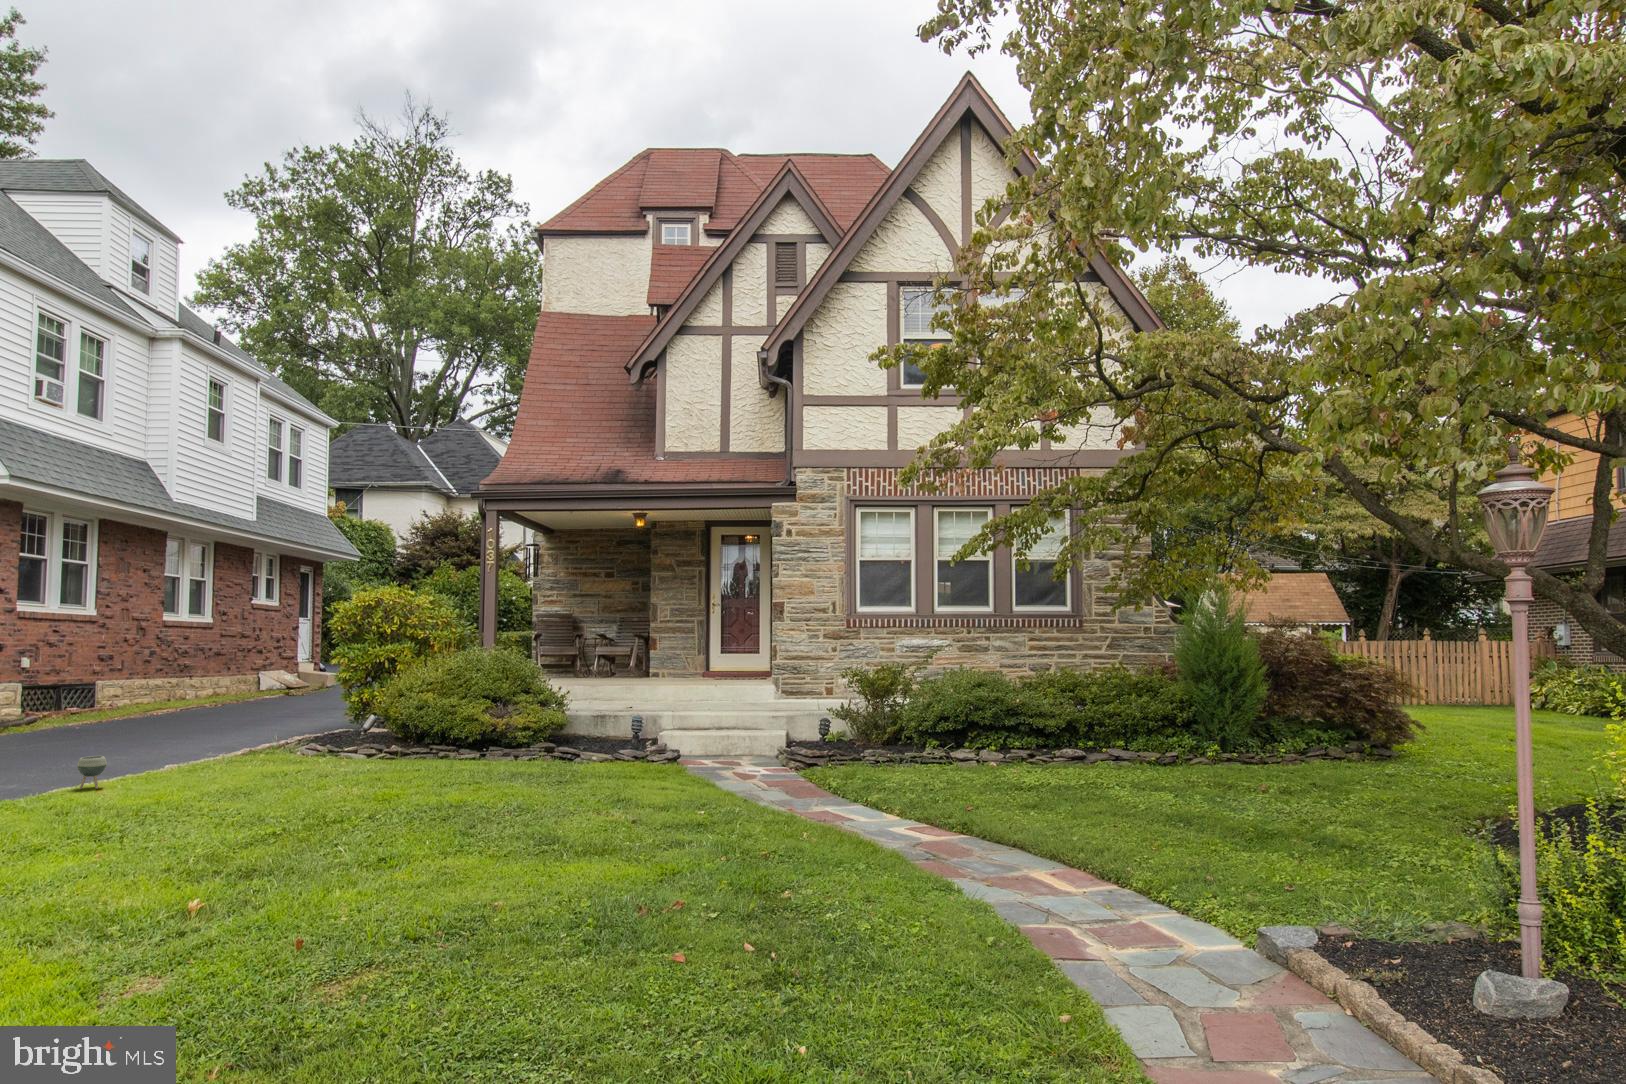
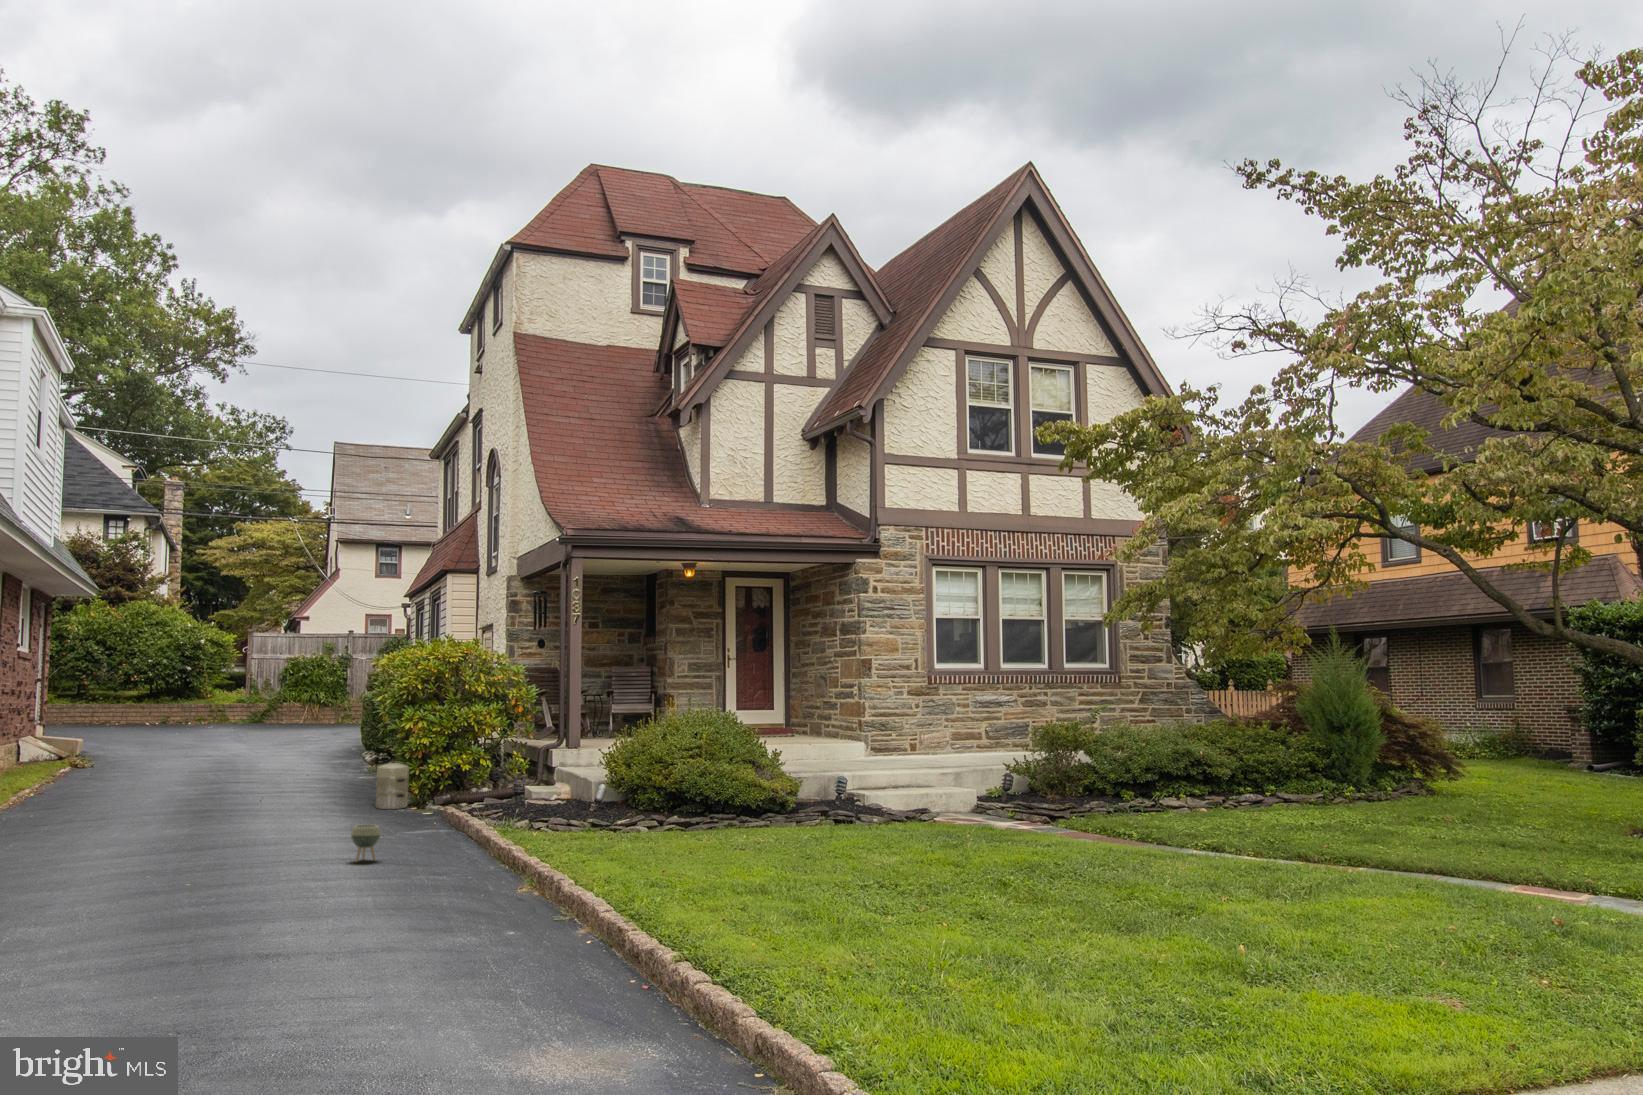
waste bin: none [310,692,339,734] -> present [376,763,409,809]

